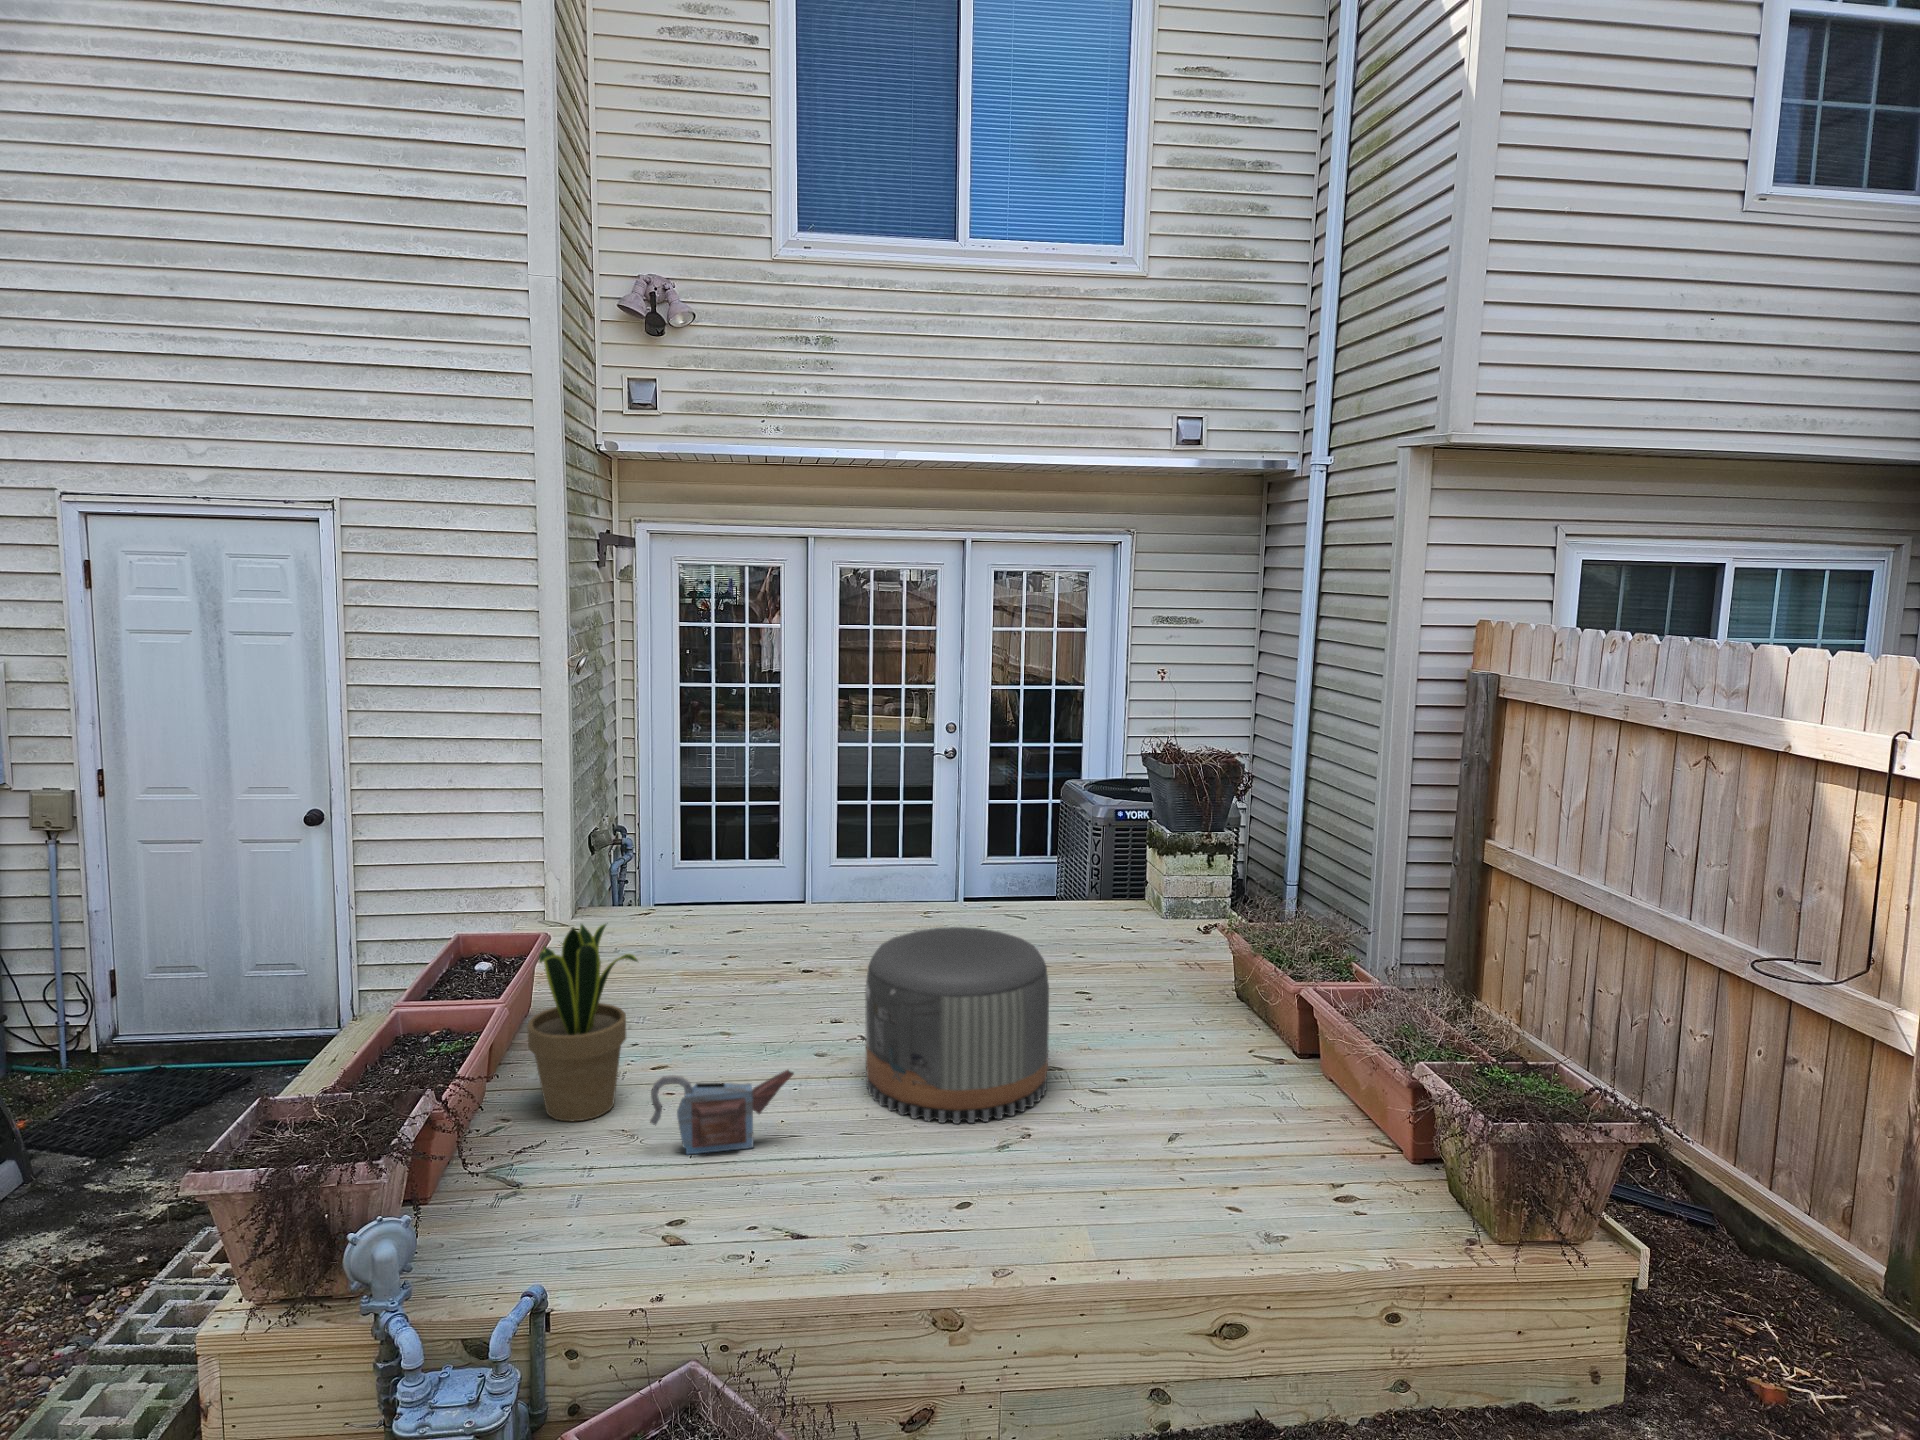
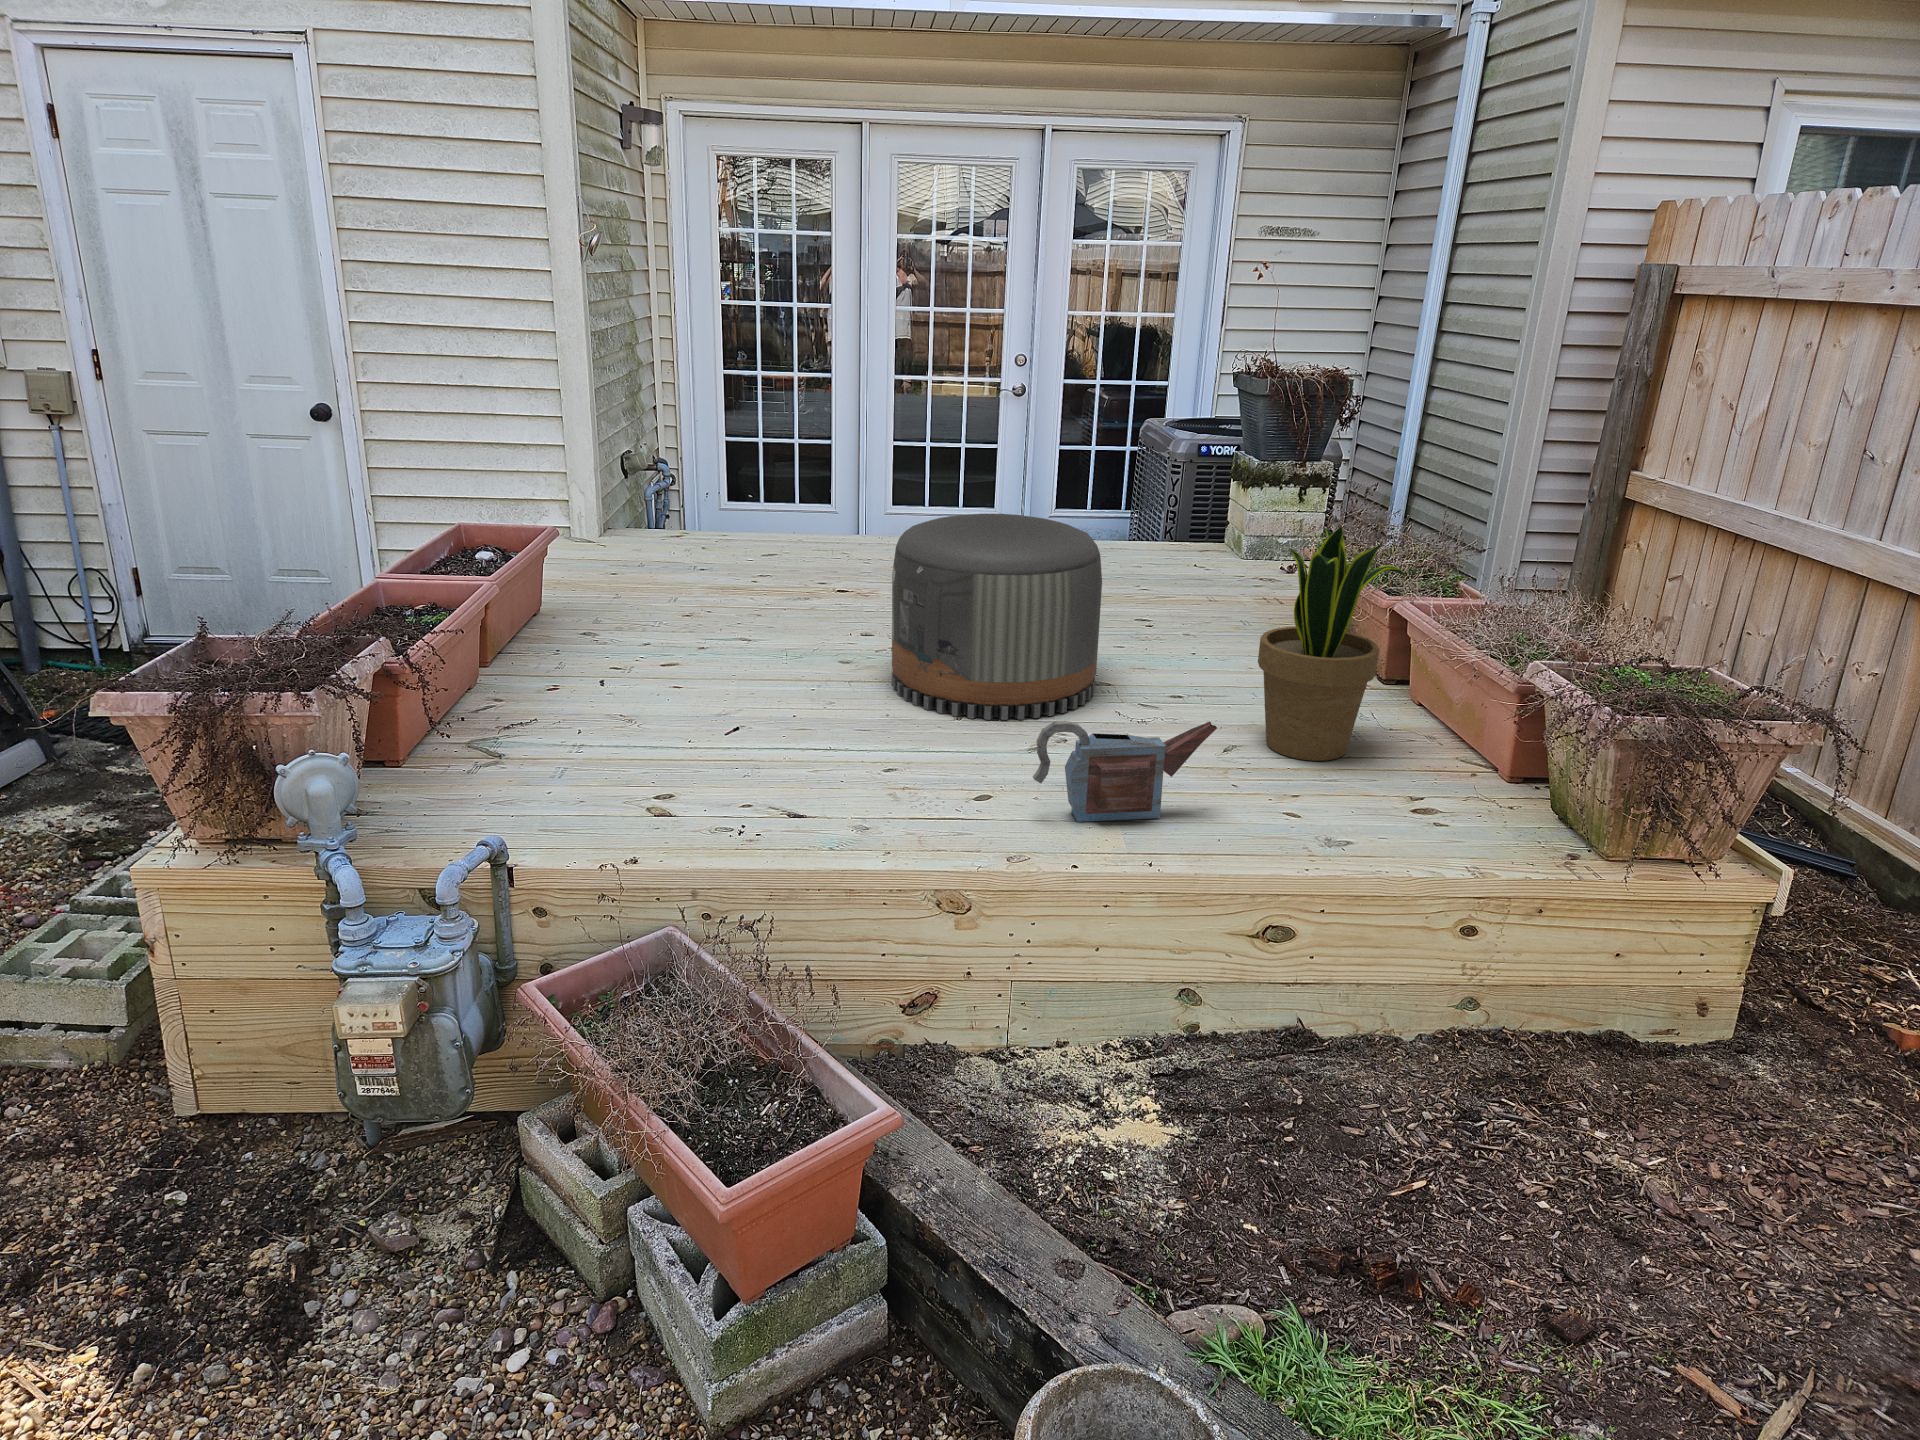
potted plant: present [527,924,638,1121] -> present [1258,526,1405,761]
watering can: present [650,1070,794,1154] -> present [1033,721,1217,822]

